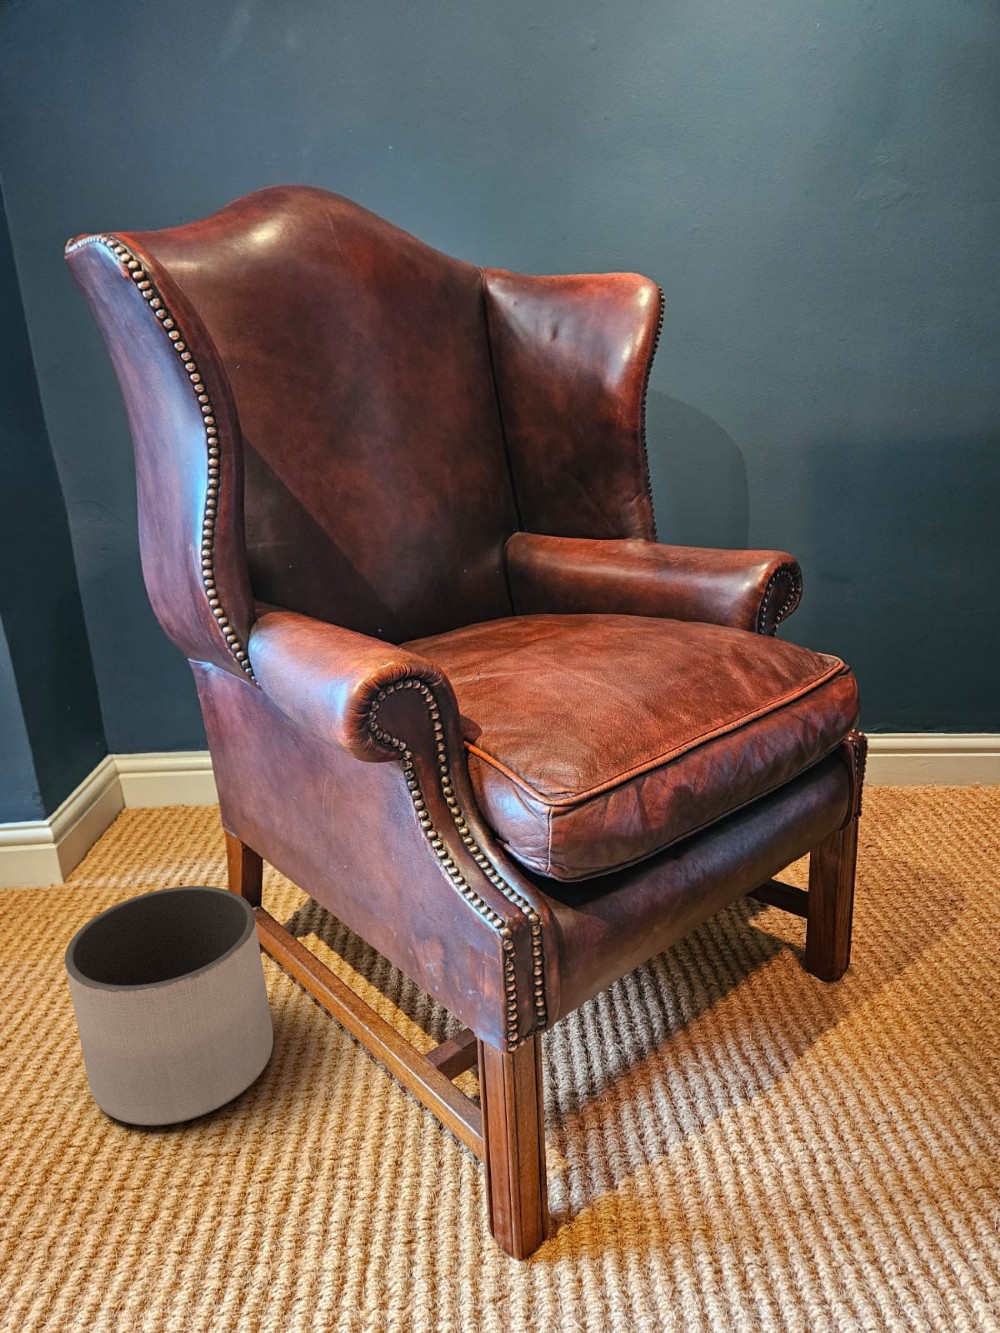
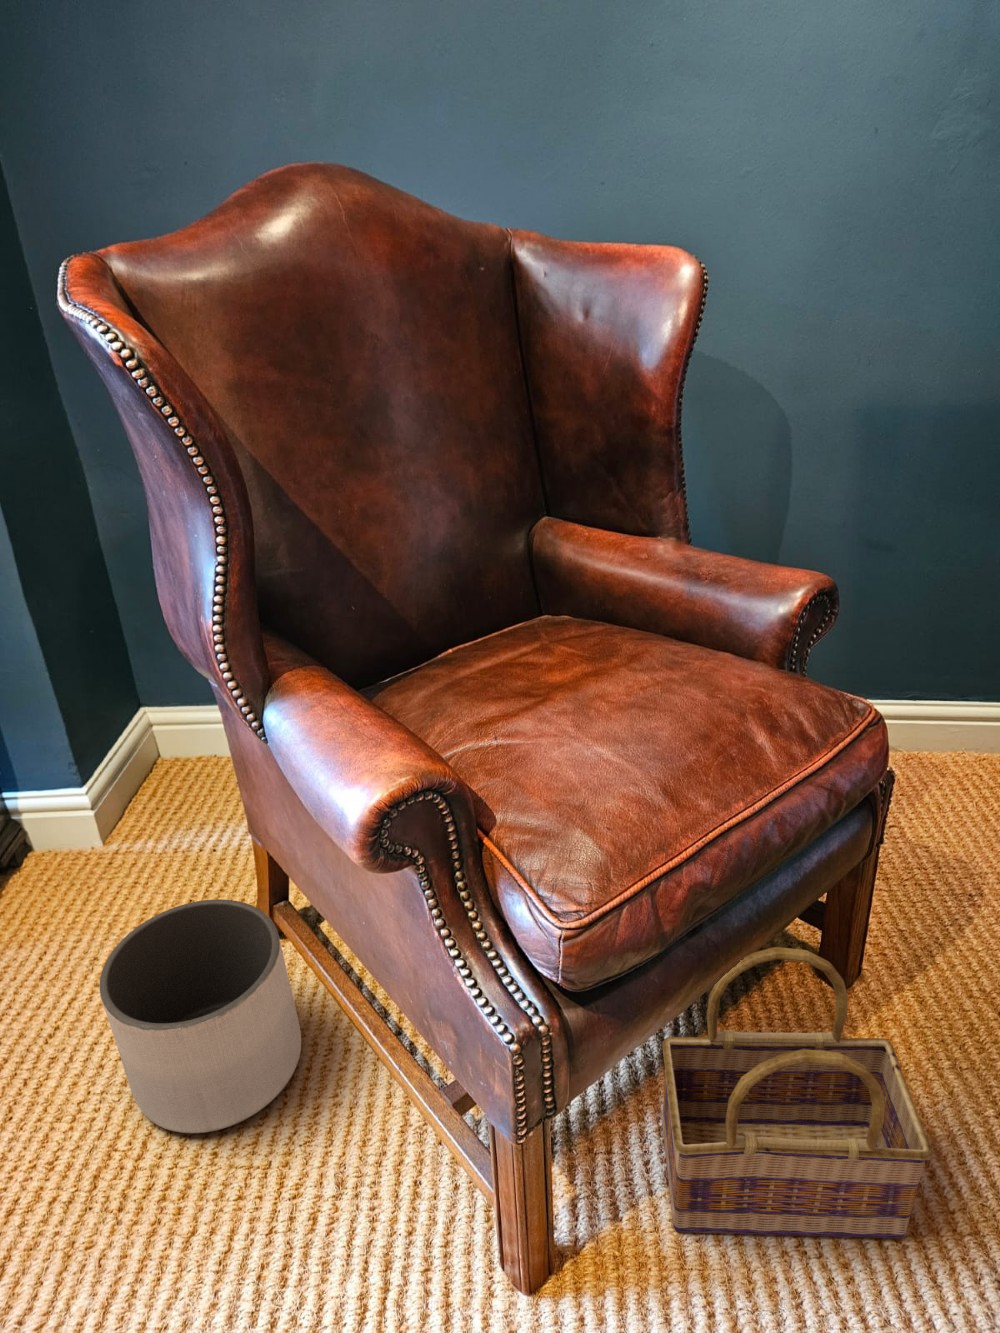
basket: none [652,878,934,1196] -> present [662,947,932,1238]

